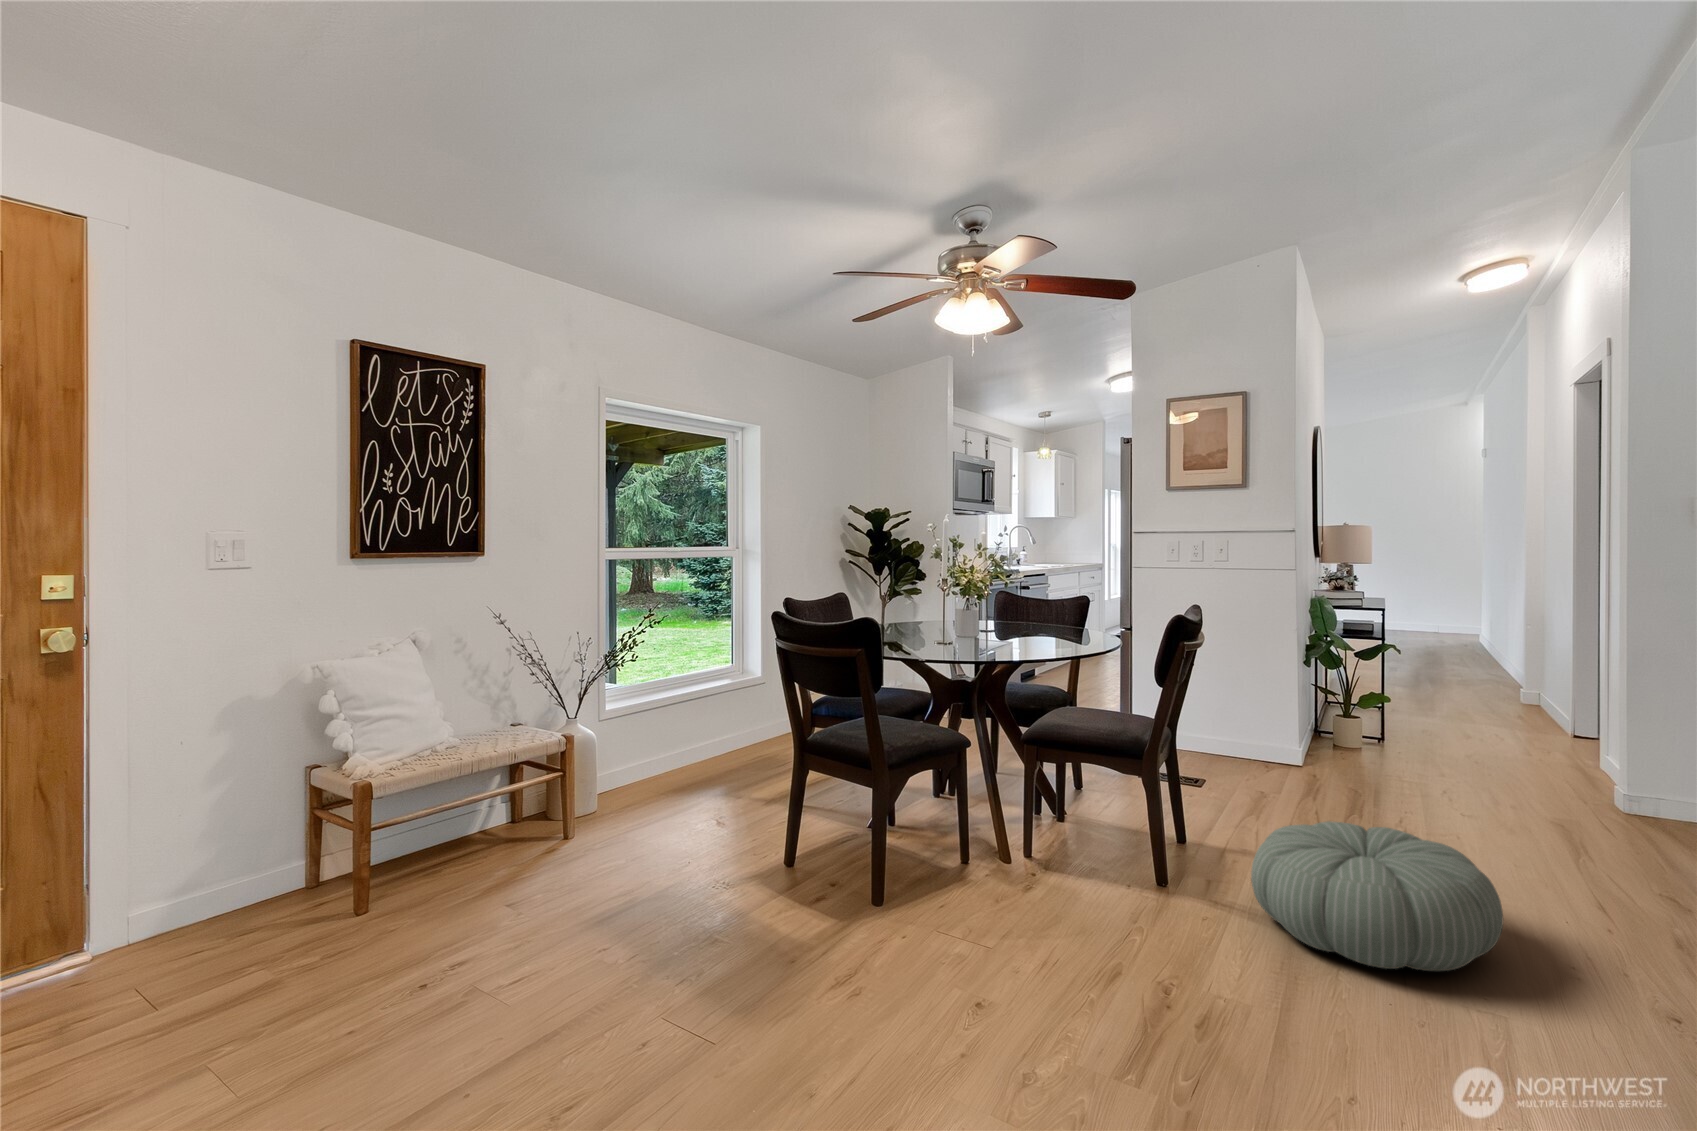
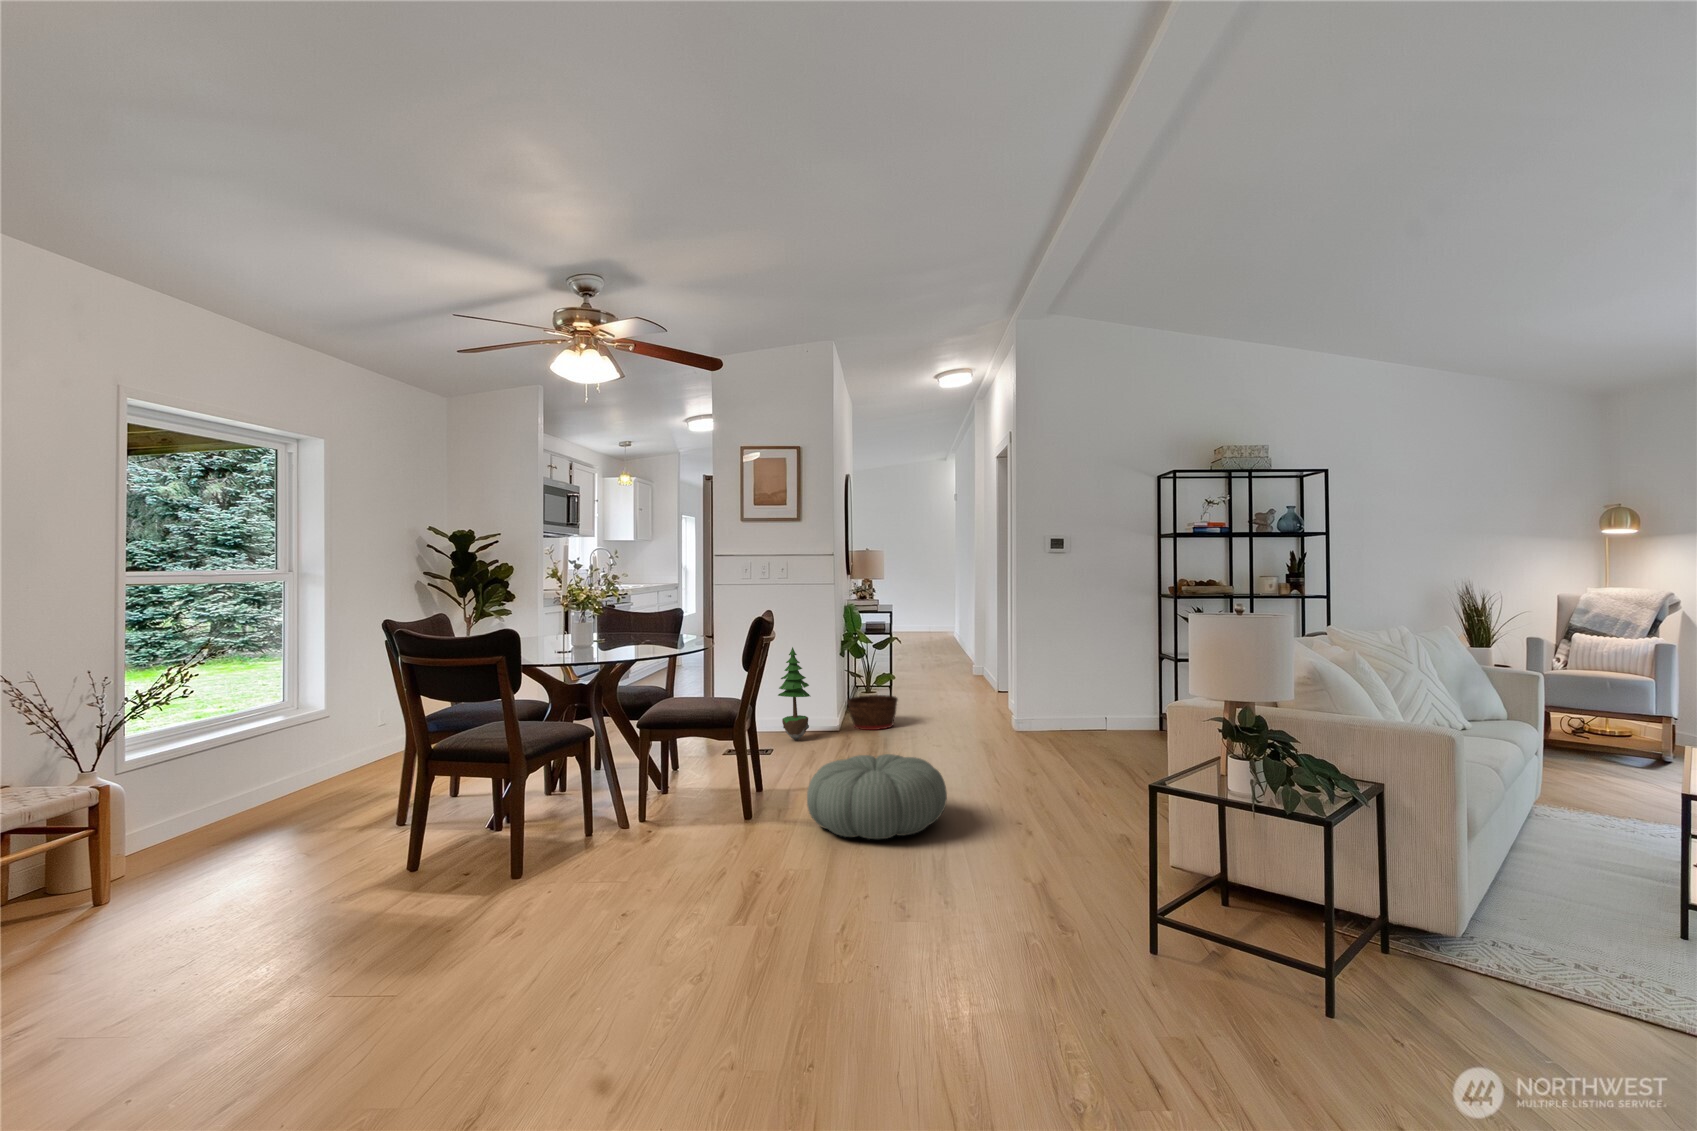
potted tree: none [1214,648,1262,765] -> present [778,647,810,740]
basket: none [1314,715,1394,764] -> present [847,695,898,730]

